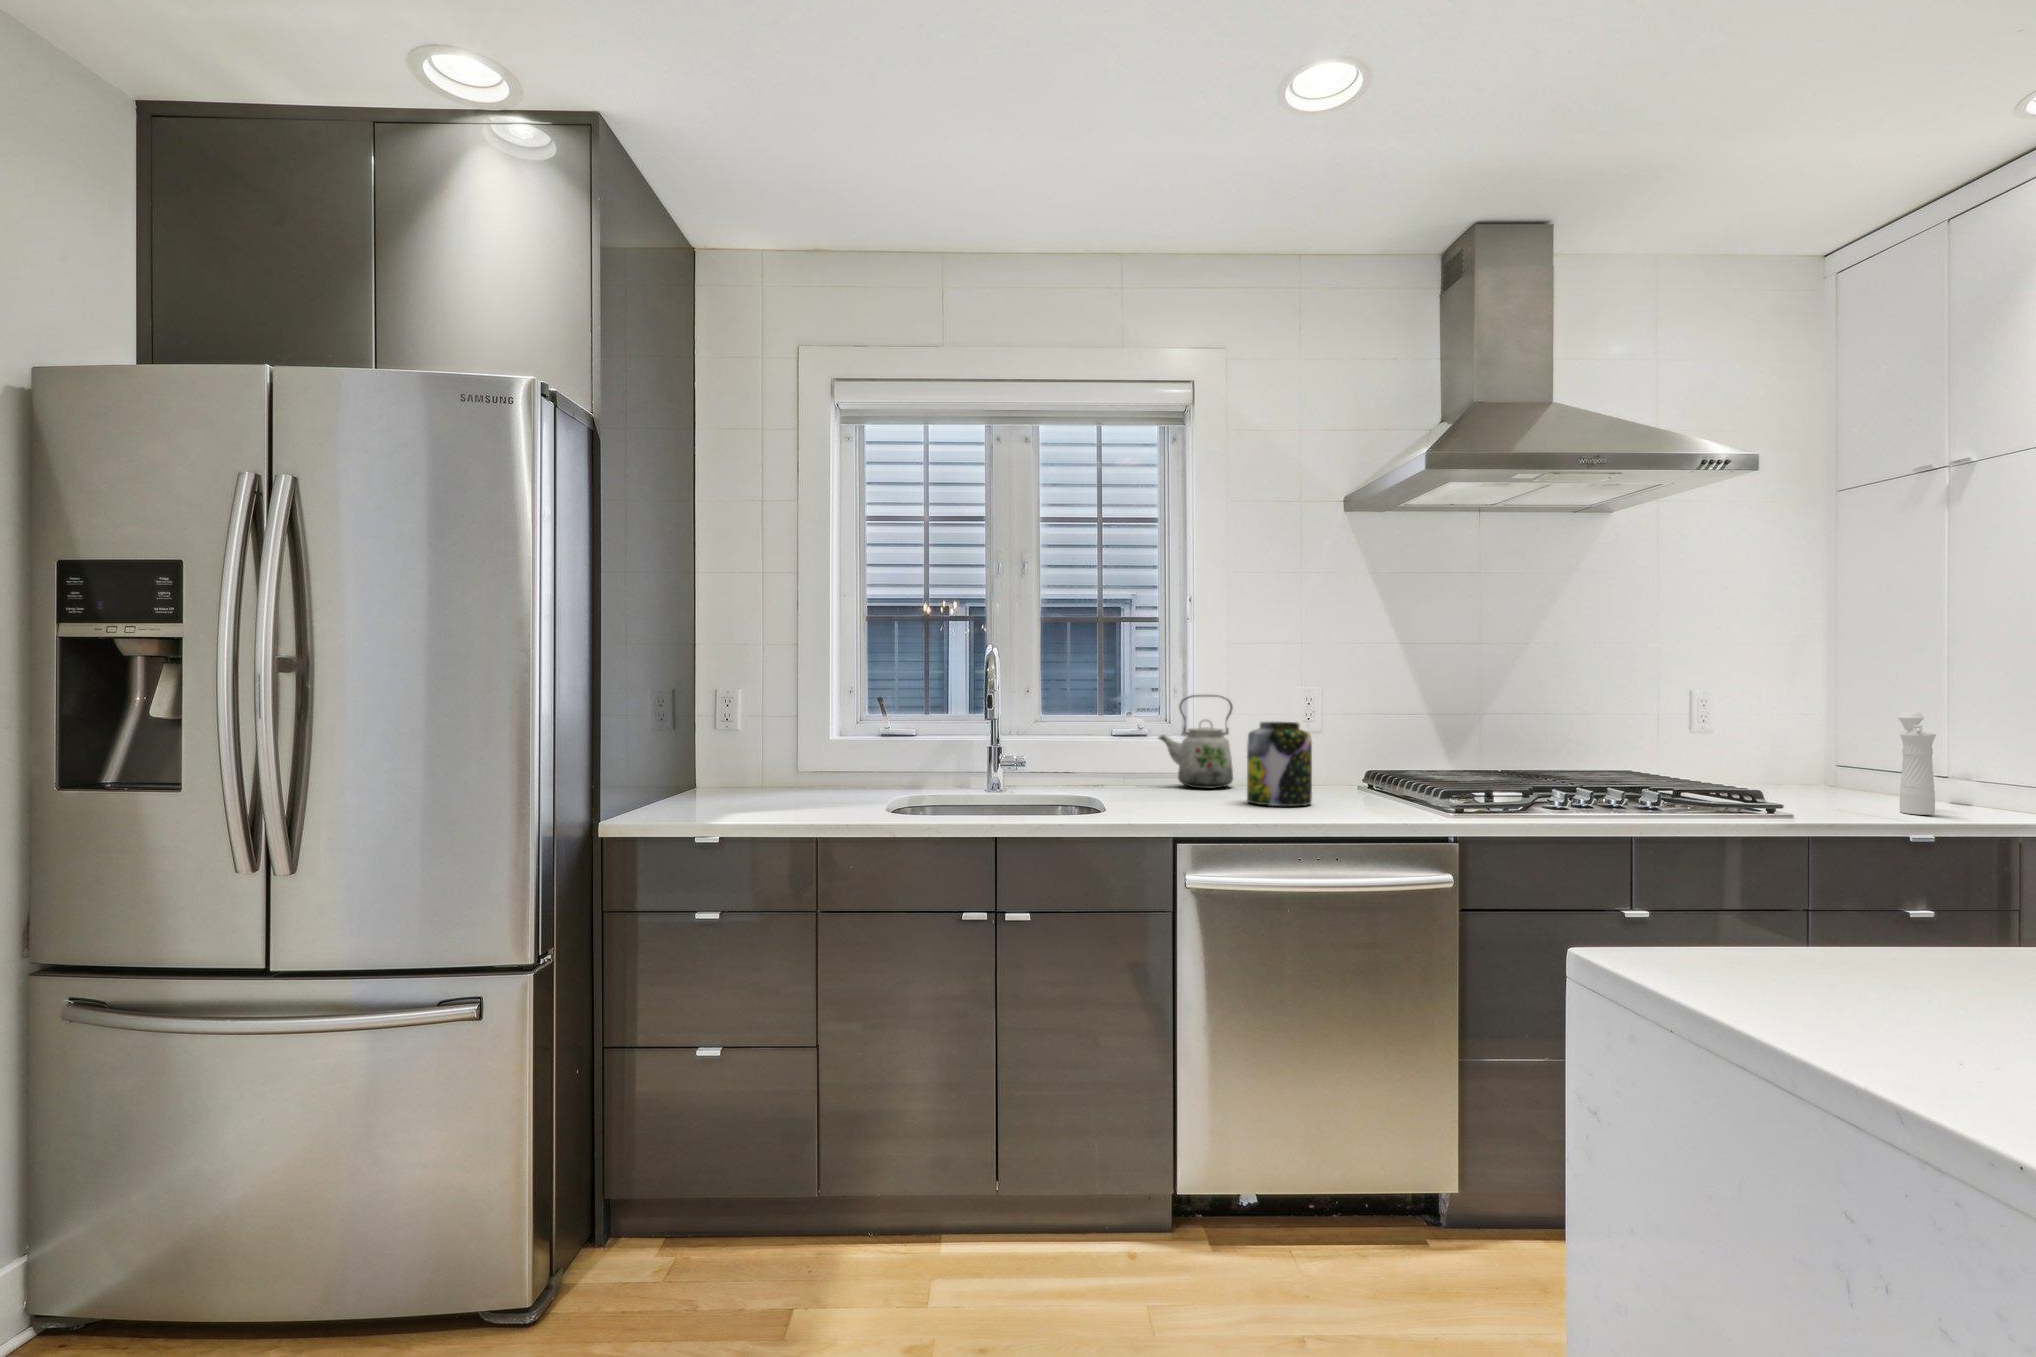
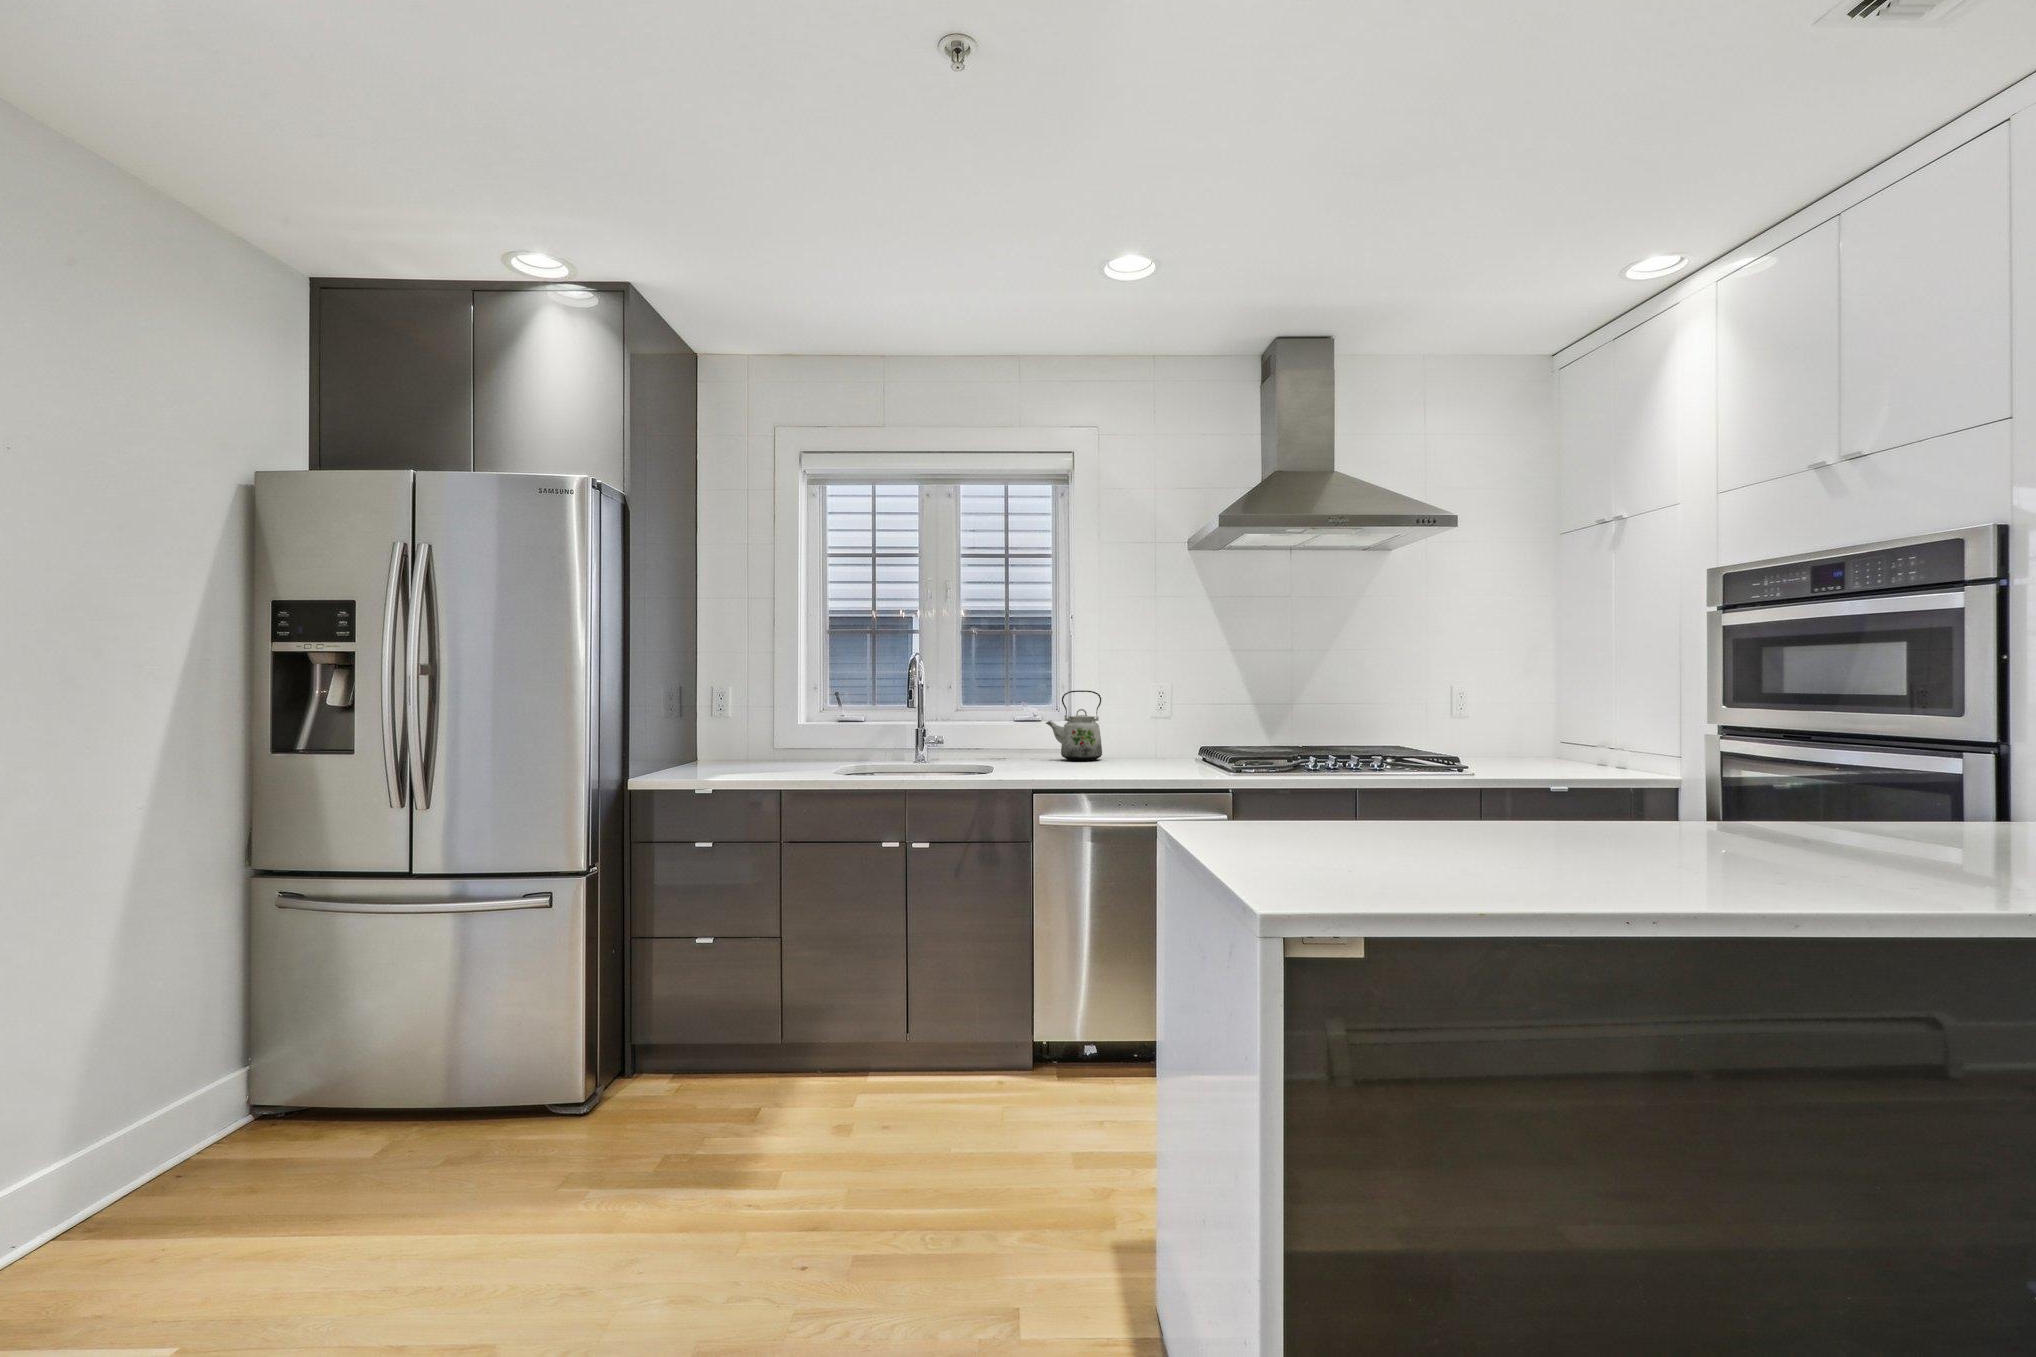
pepper mill: present [1898,712,1936,815] -> none [1560,701,1585,774]
jar: present [1247,722,1312,806] -> none [1099,710,1144,770]

